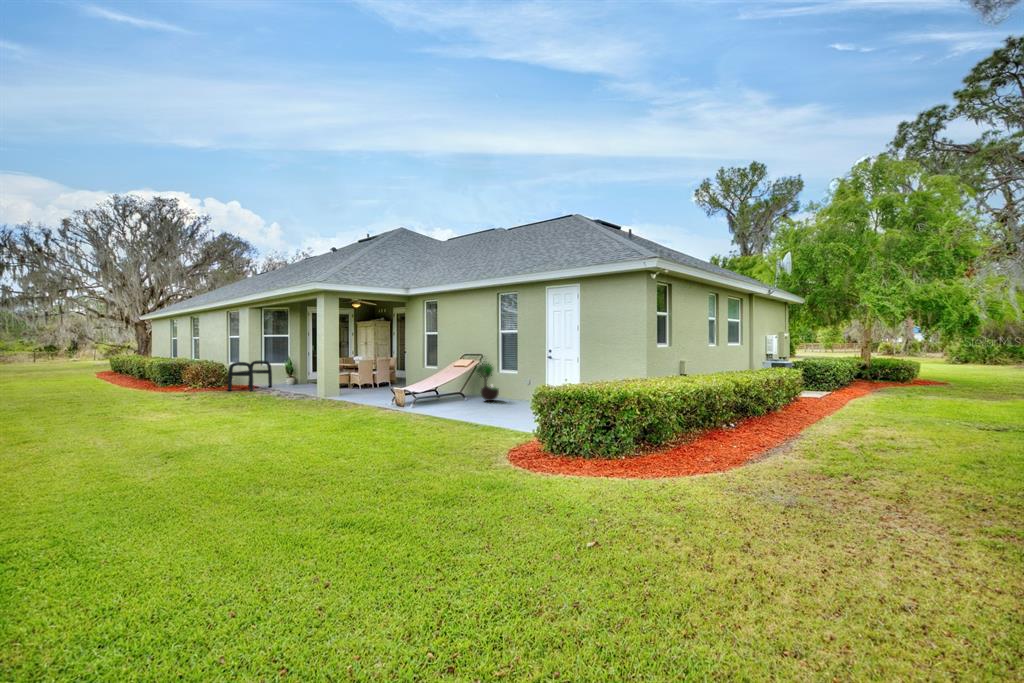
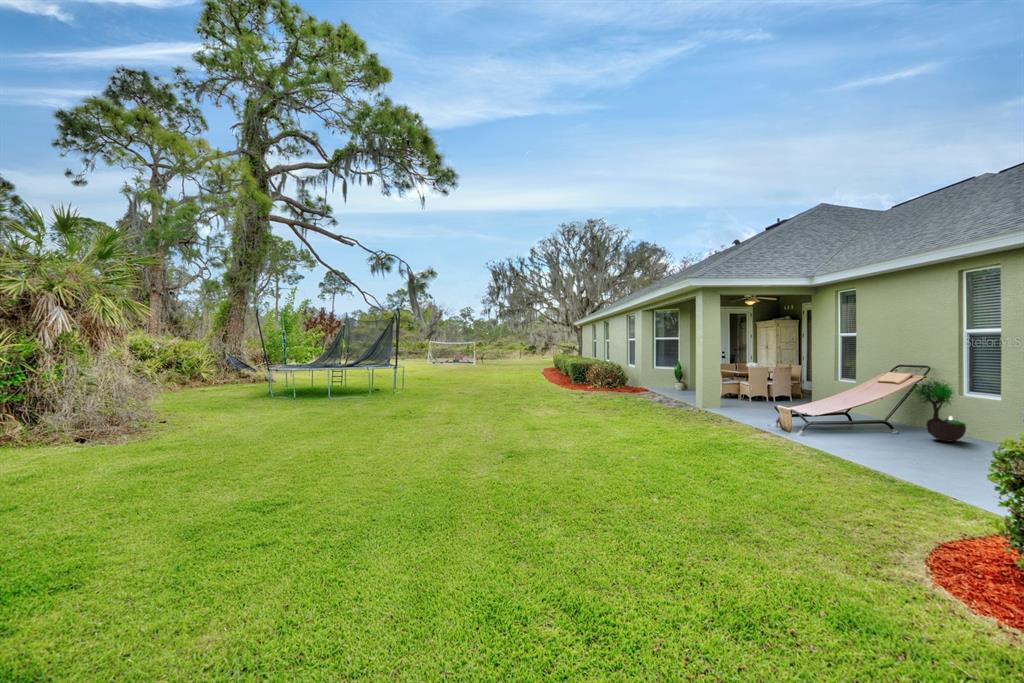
bench: present [228,361,272,391] -> none [623,362,662,391]

